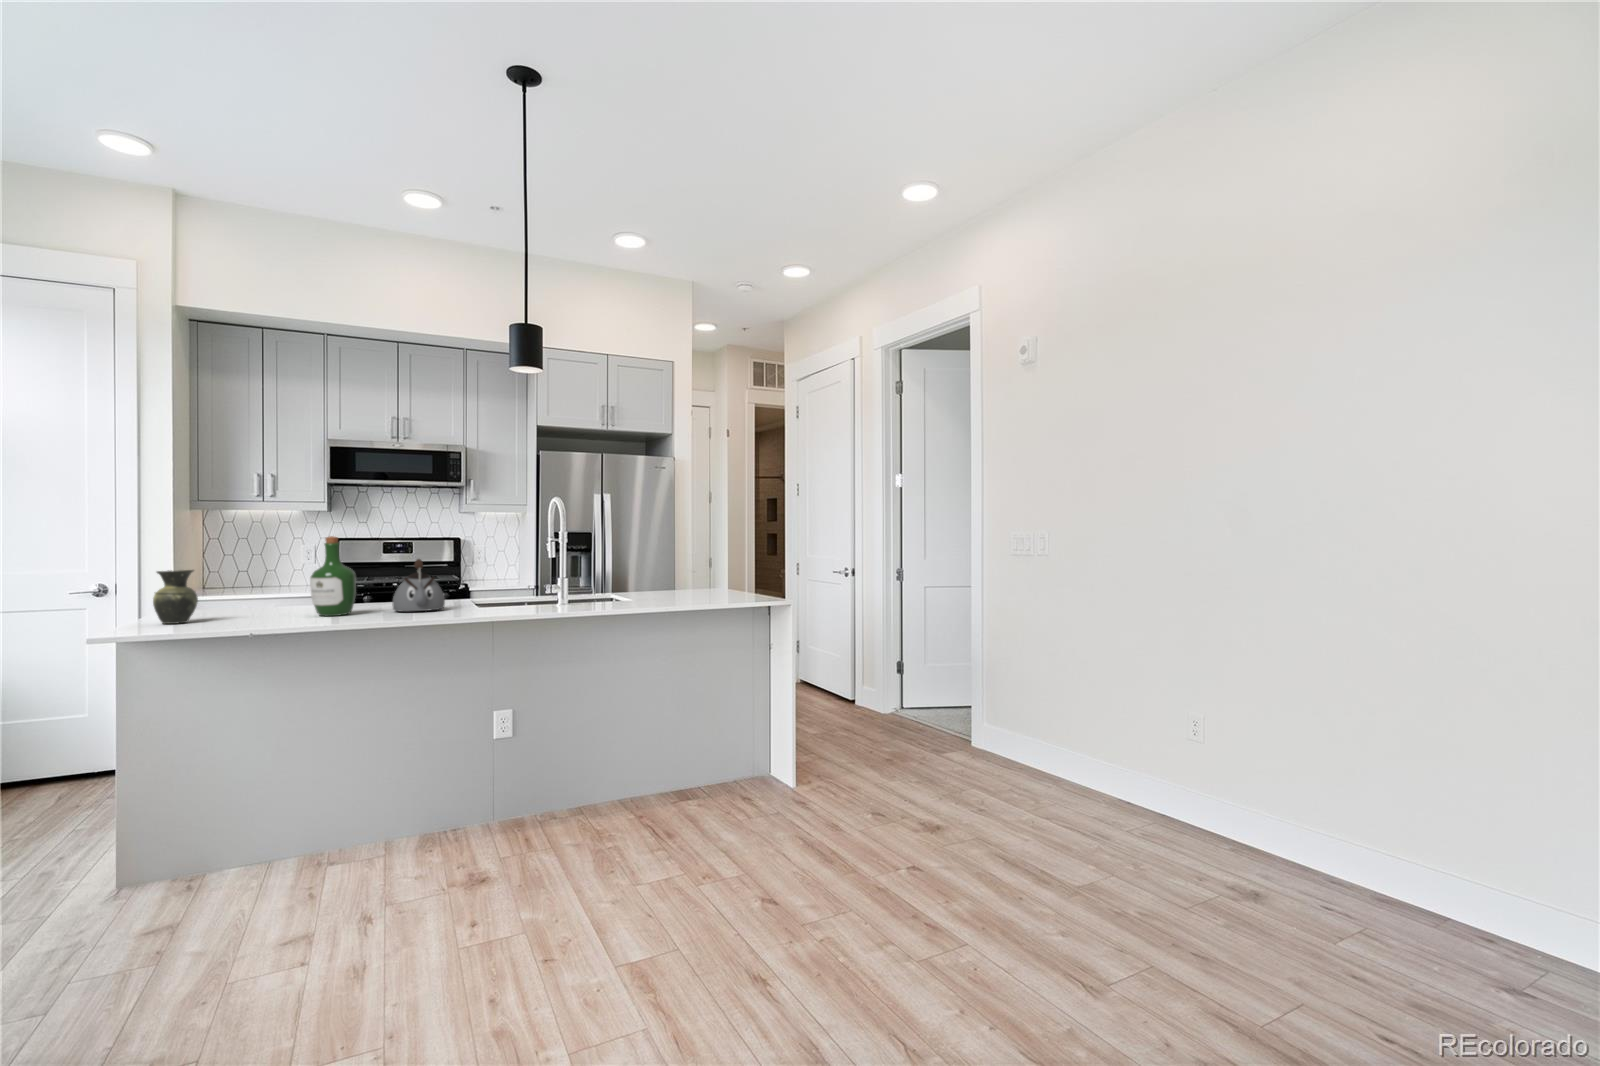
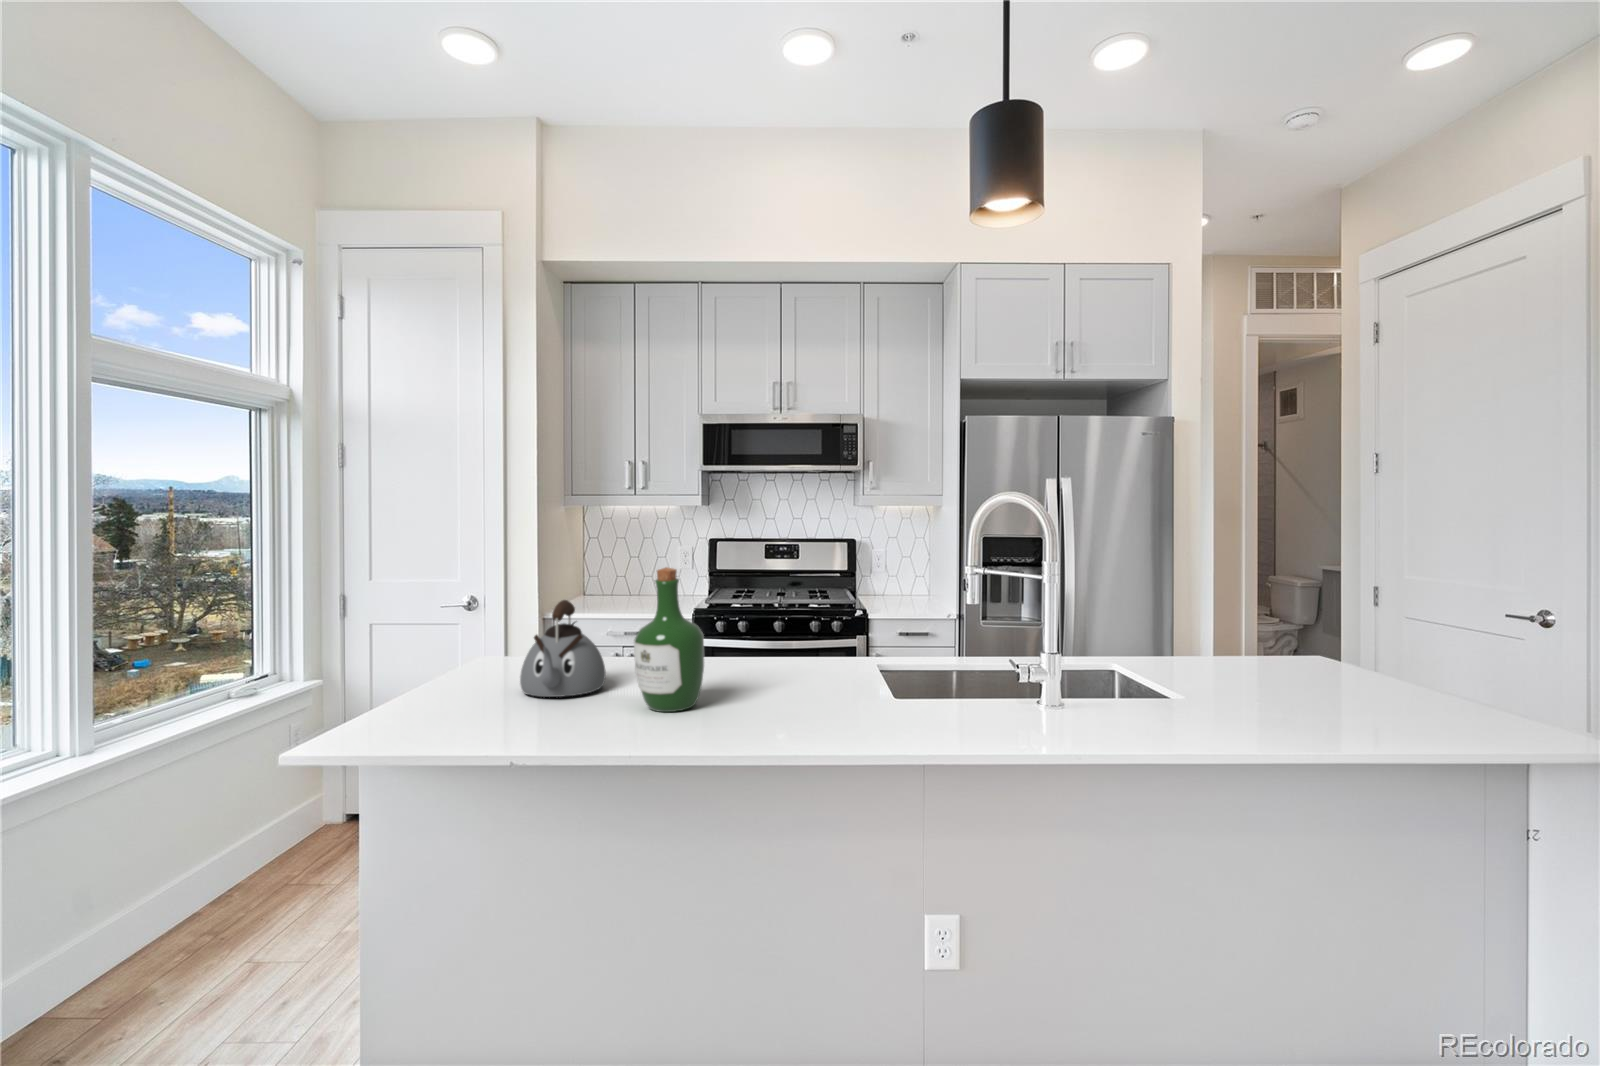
kettle: present [392,559,445,612] -> present [520,600,606,697]
vase: present [153,570,198,624] -> none [406,624,471,719]

